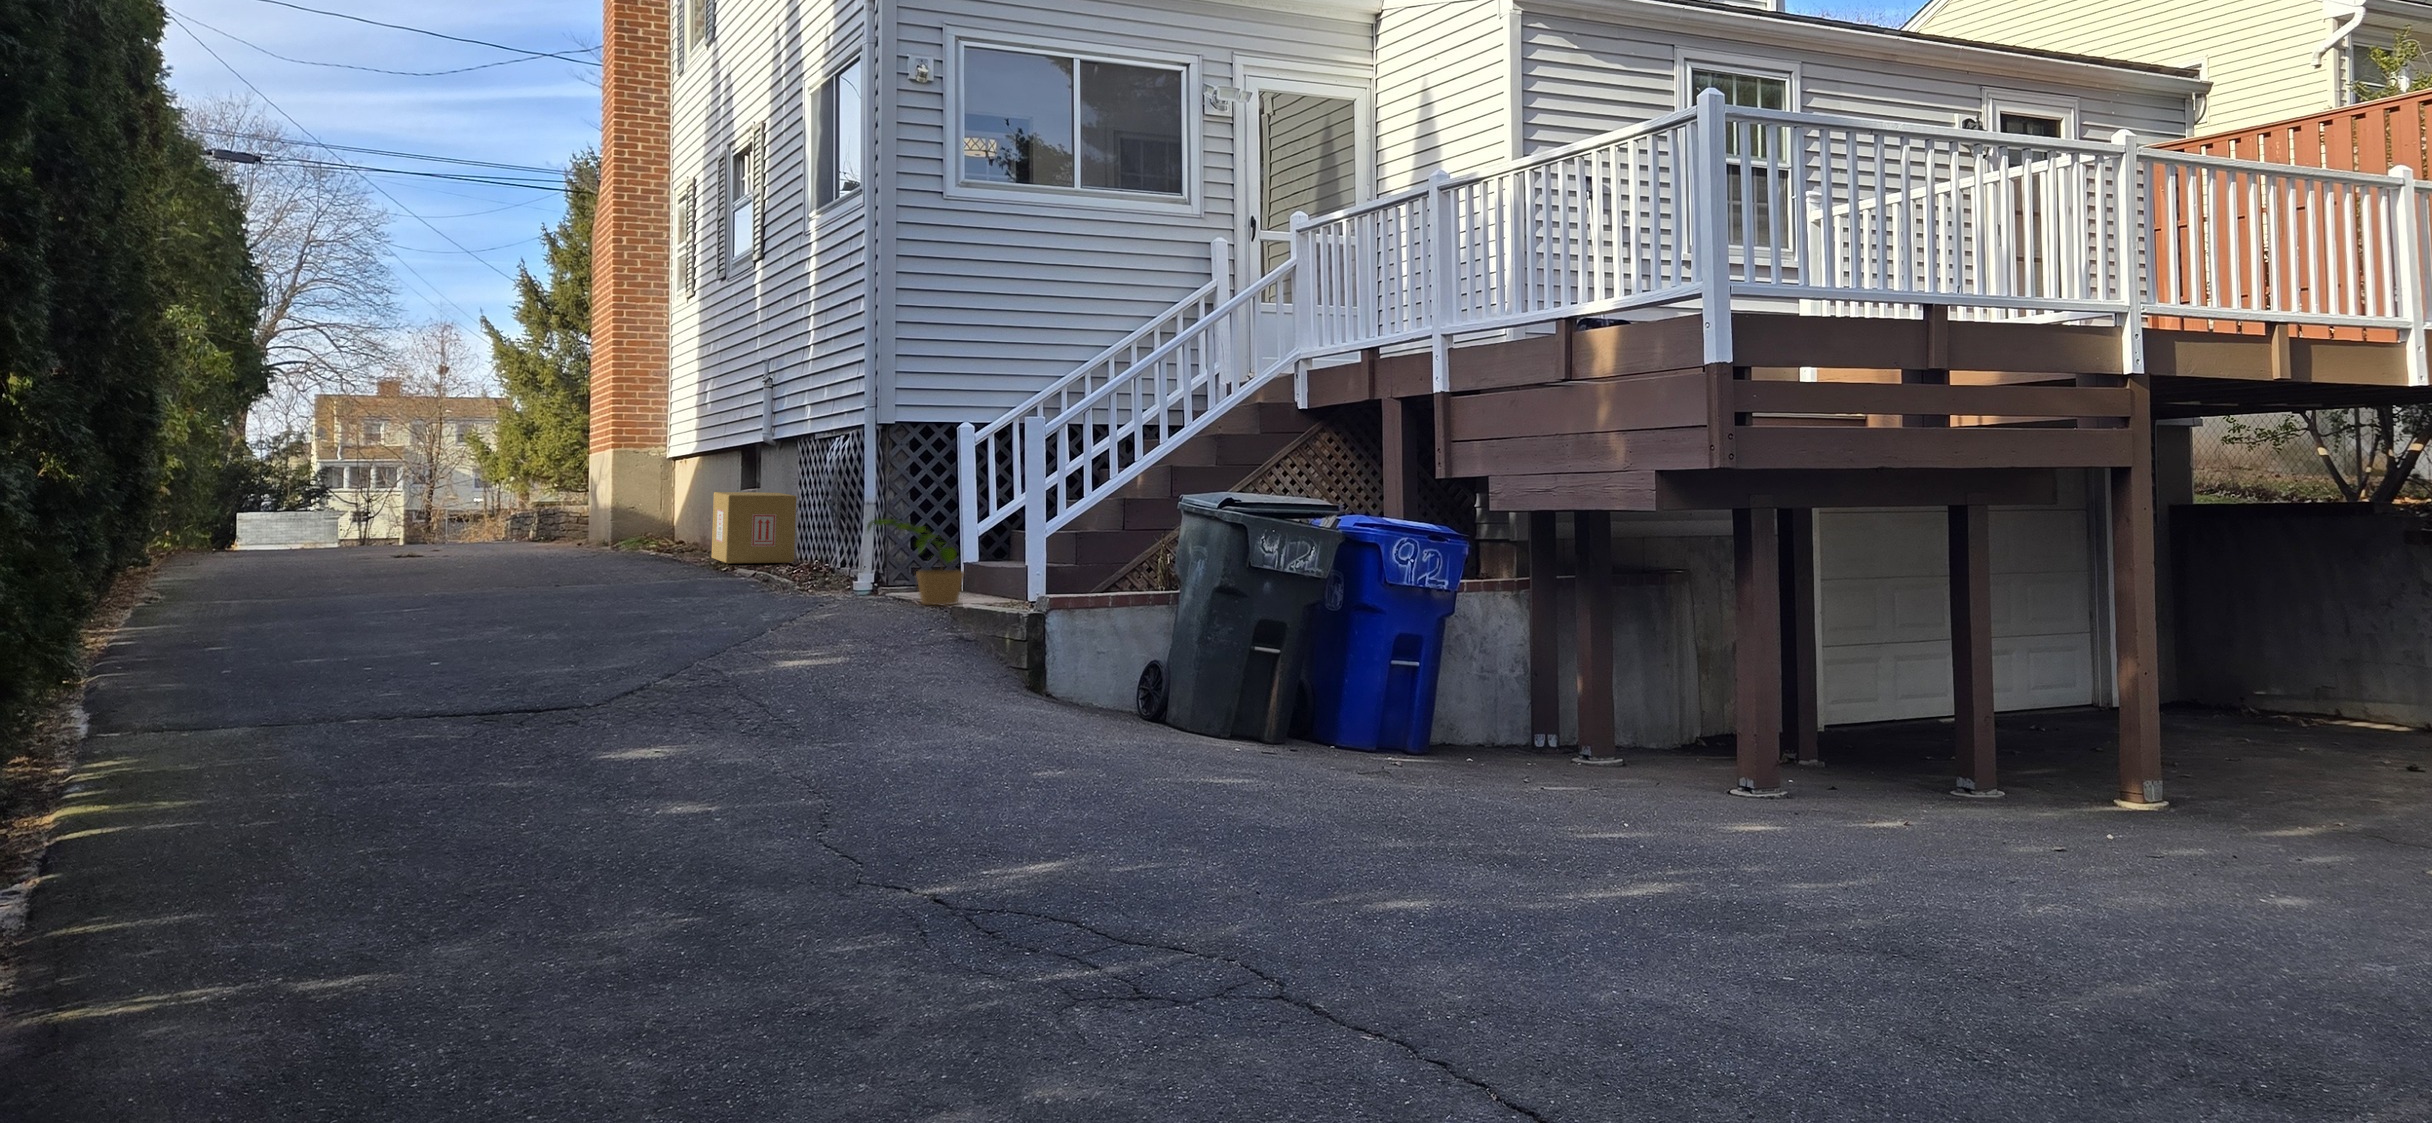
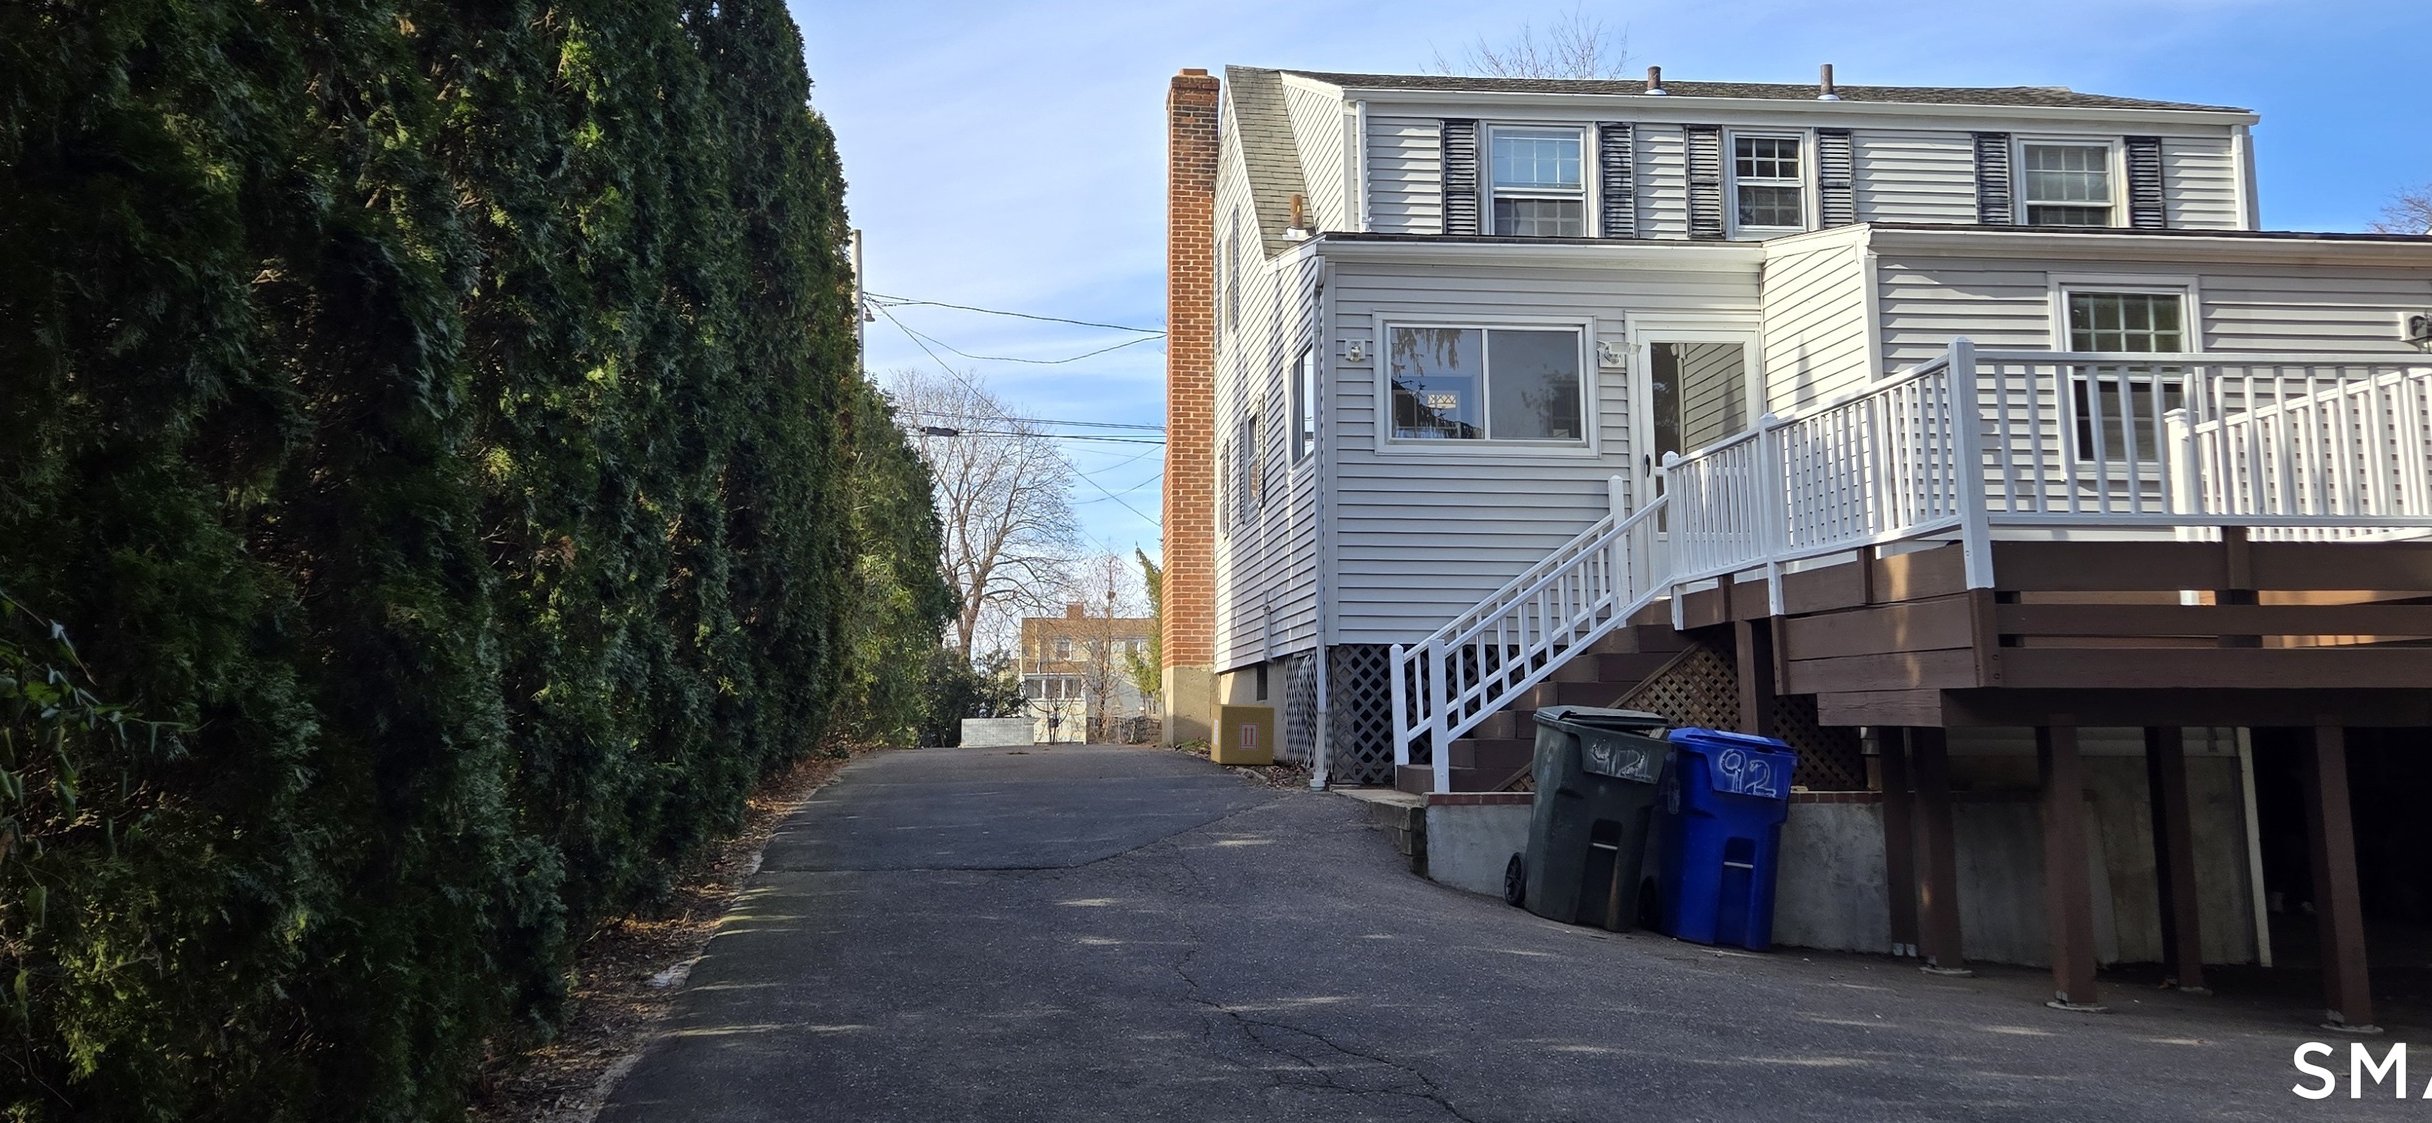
potted plant: present [867,518,964,605] -> none [1307,726,1386,801]

